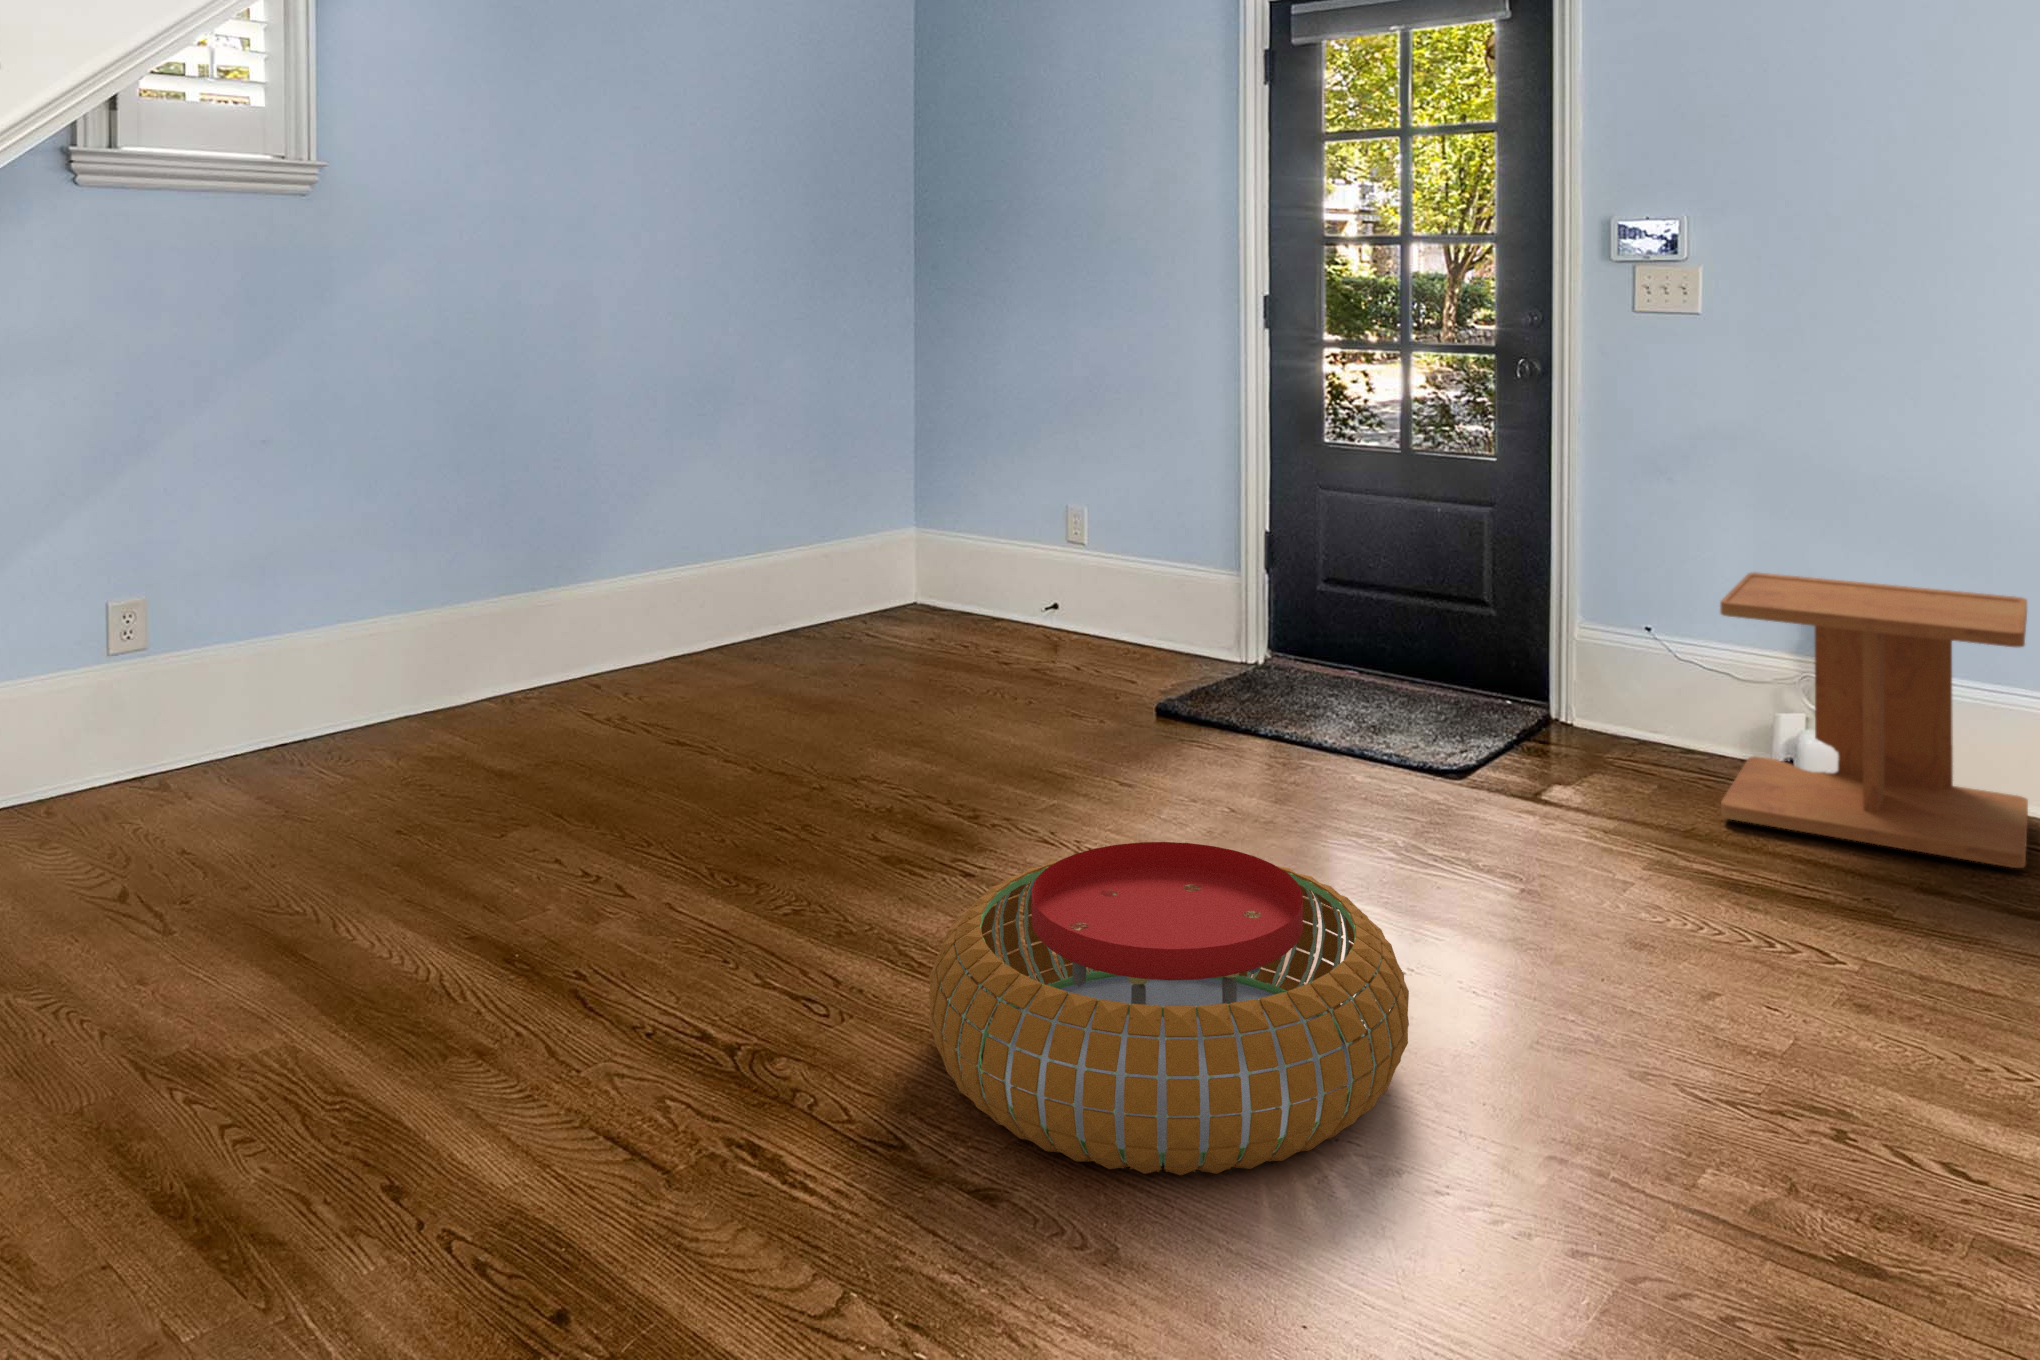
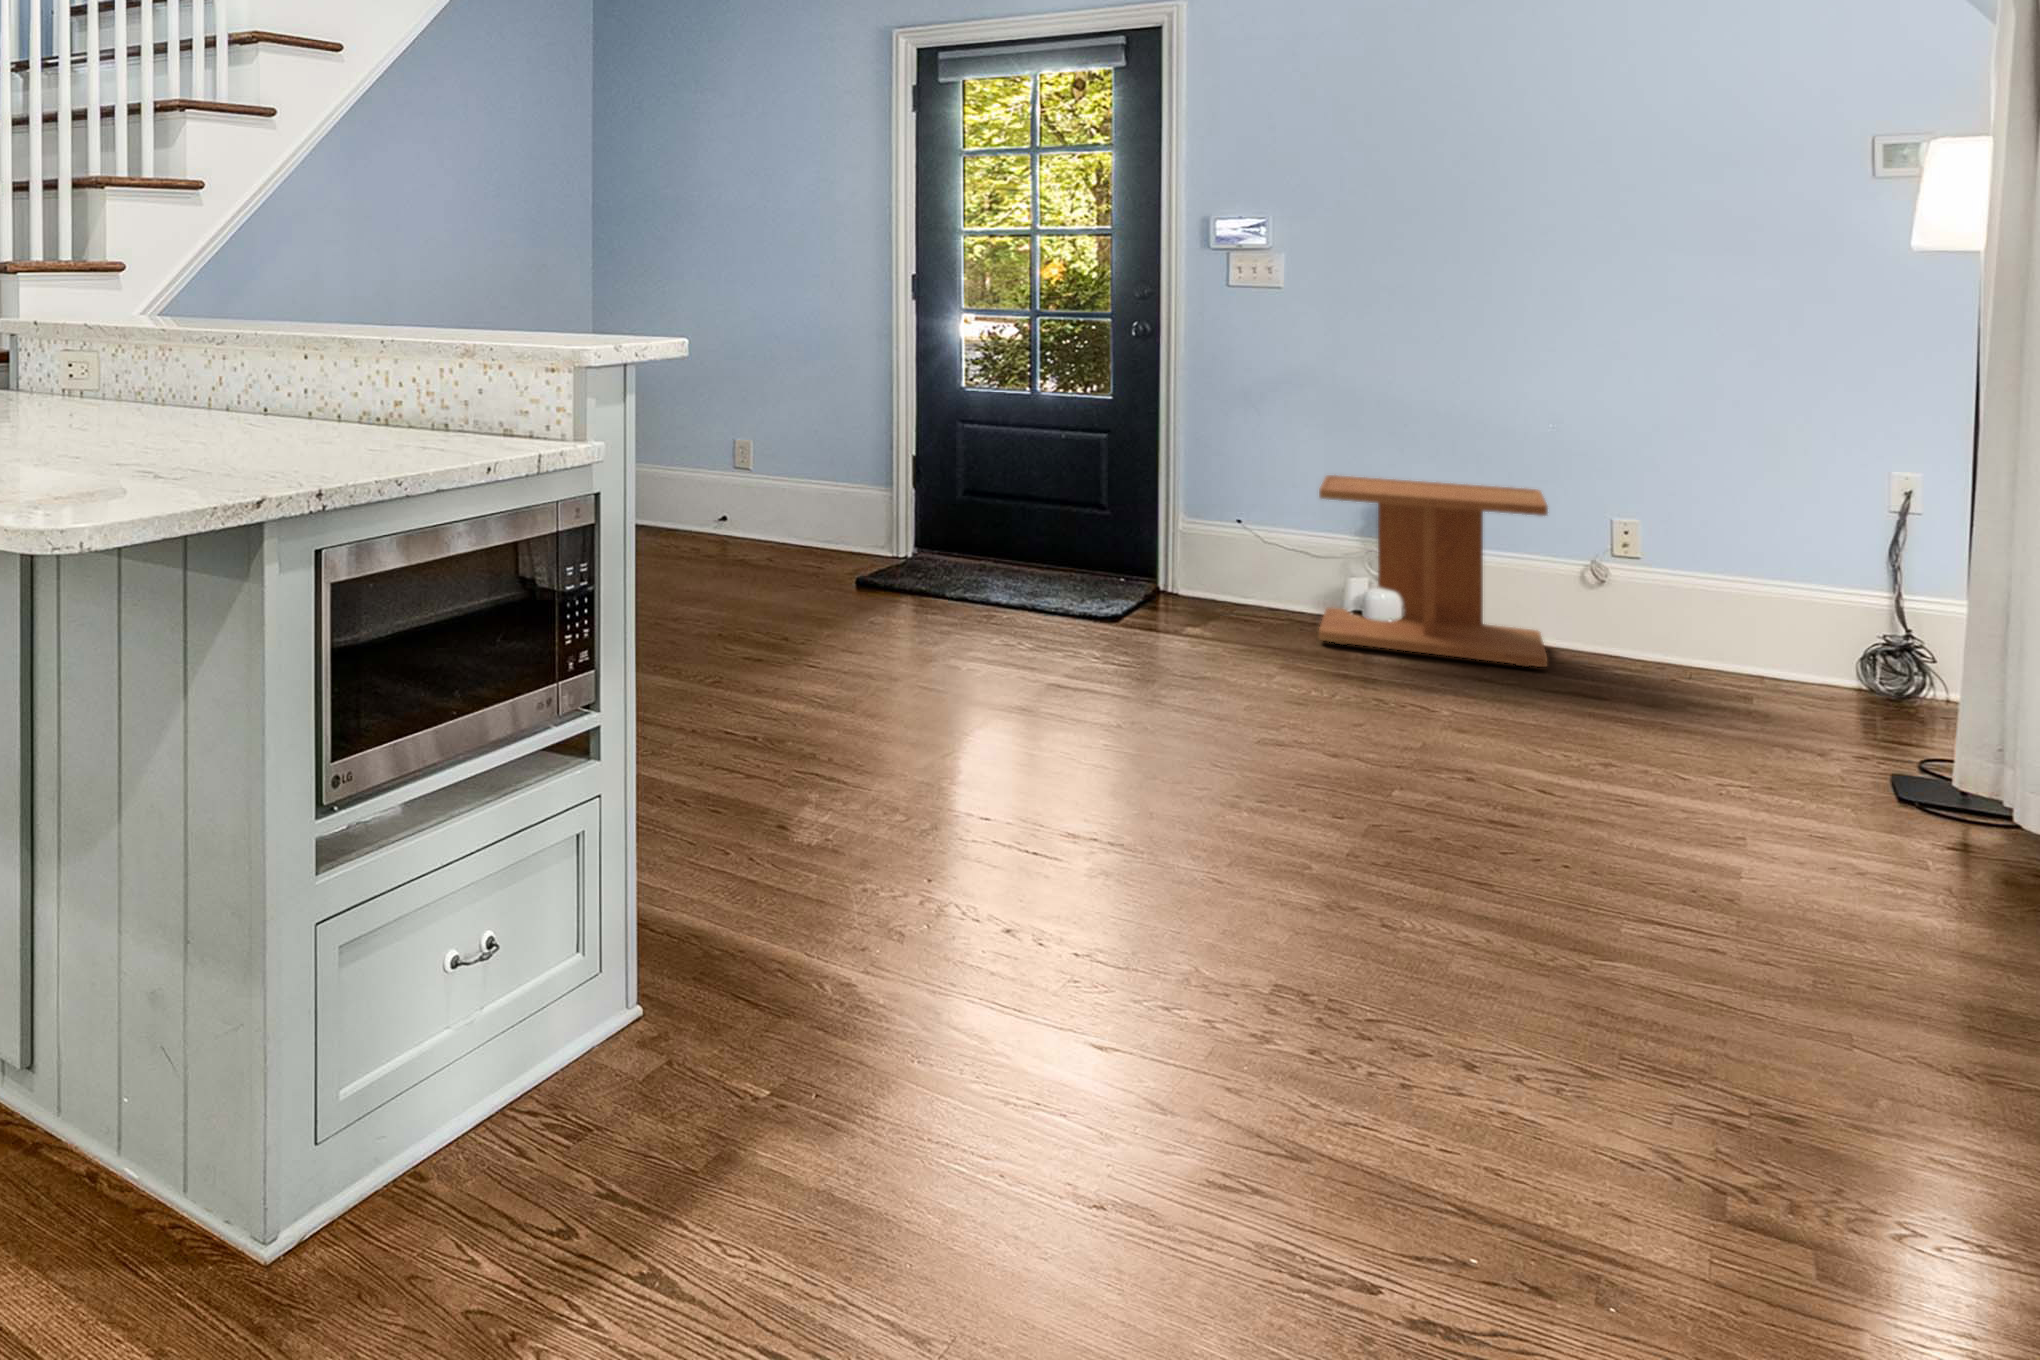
pouf: present [929,842,1409,1175] -> none [875,618,1194,783]

